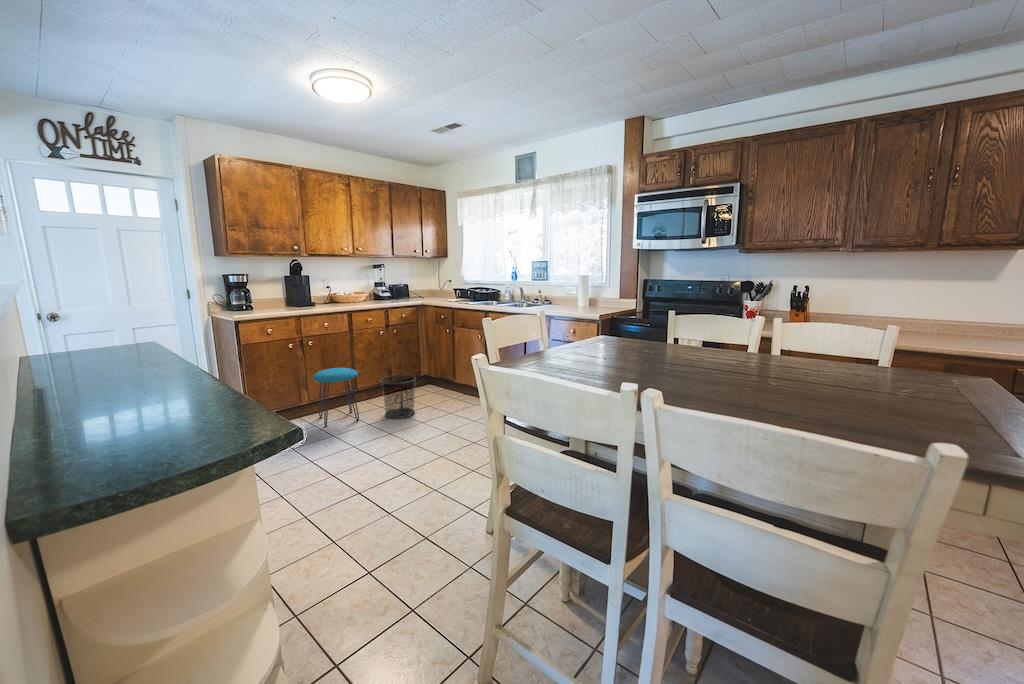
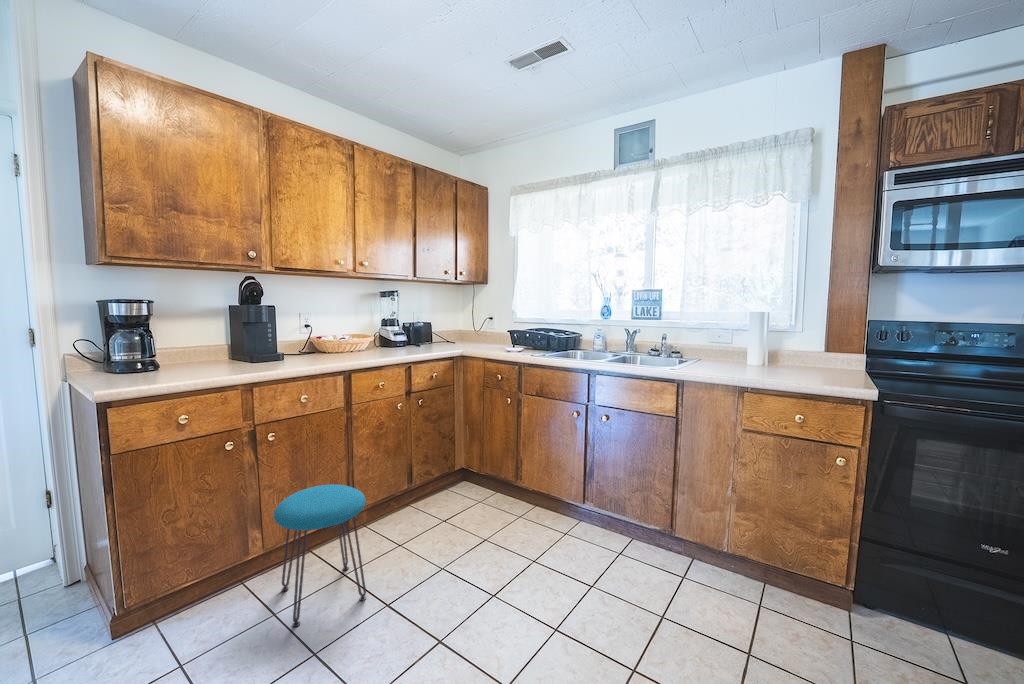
waste bin: present [381,375,416,419] -> none [409,491,477,589]

